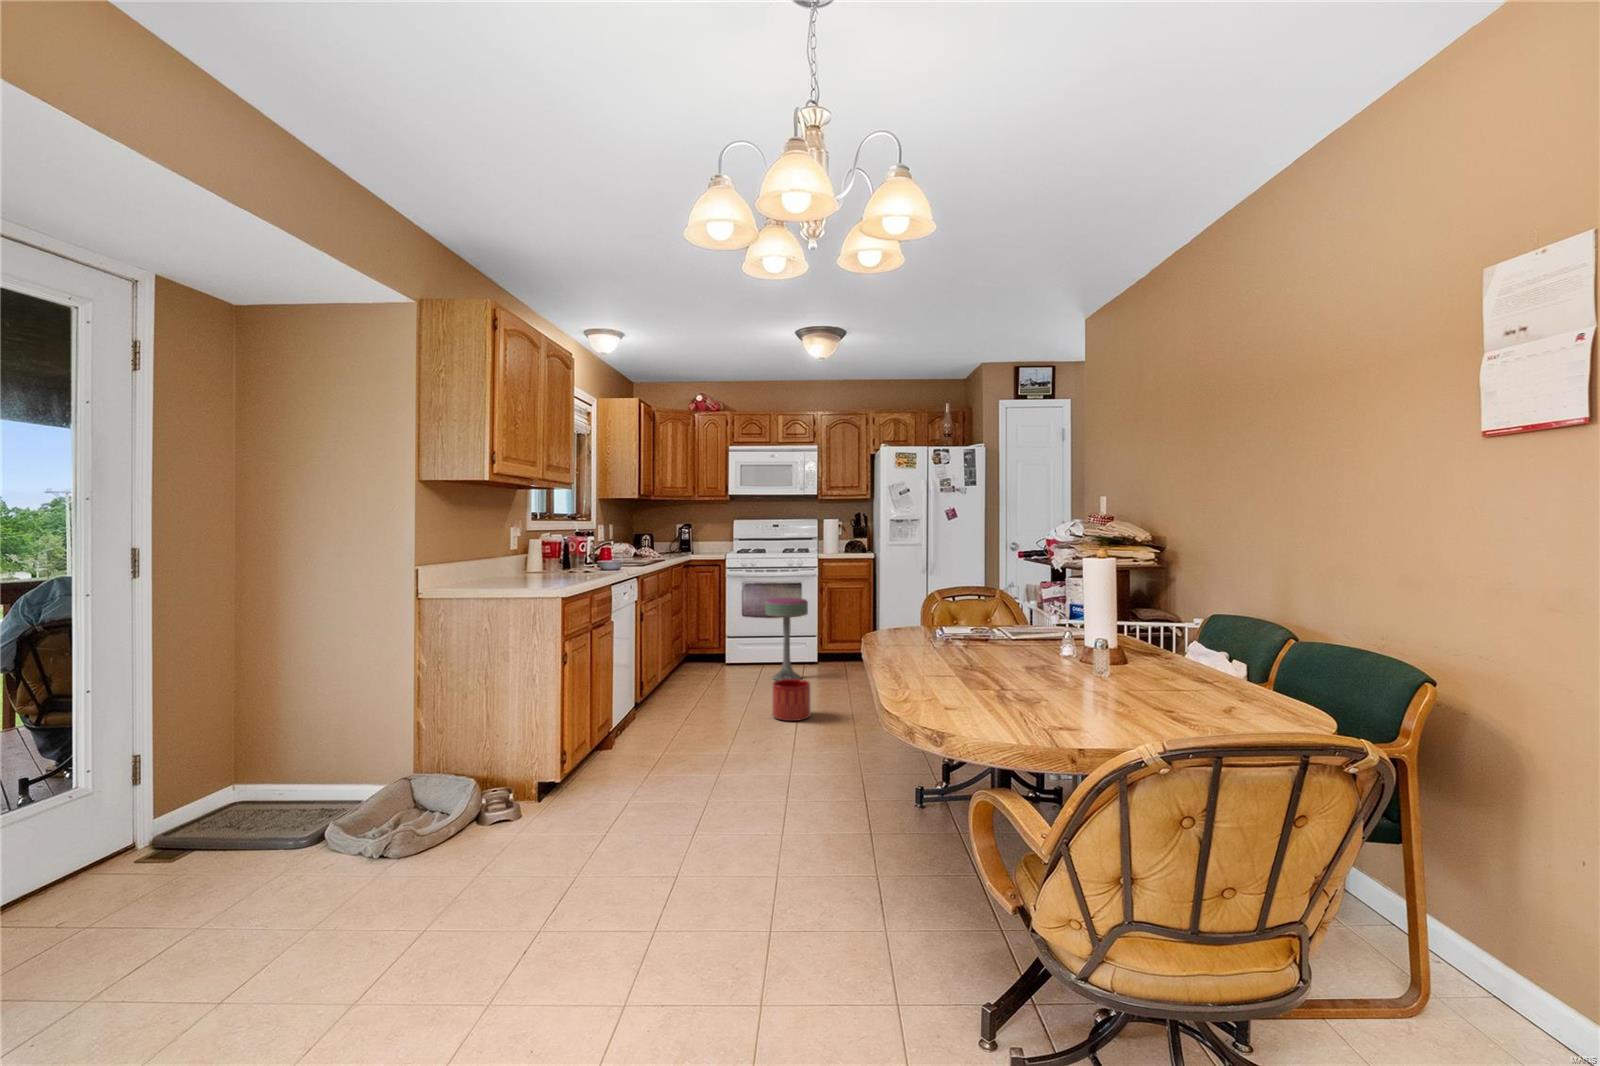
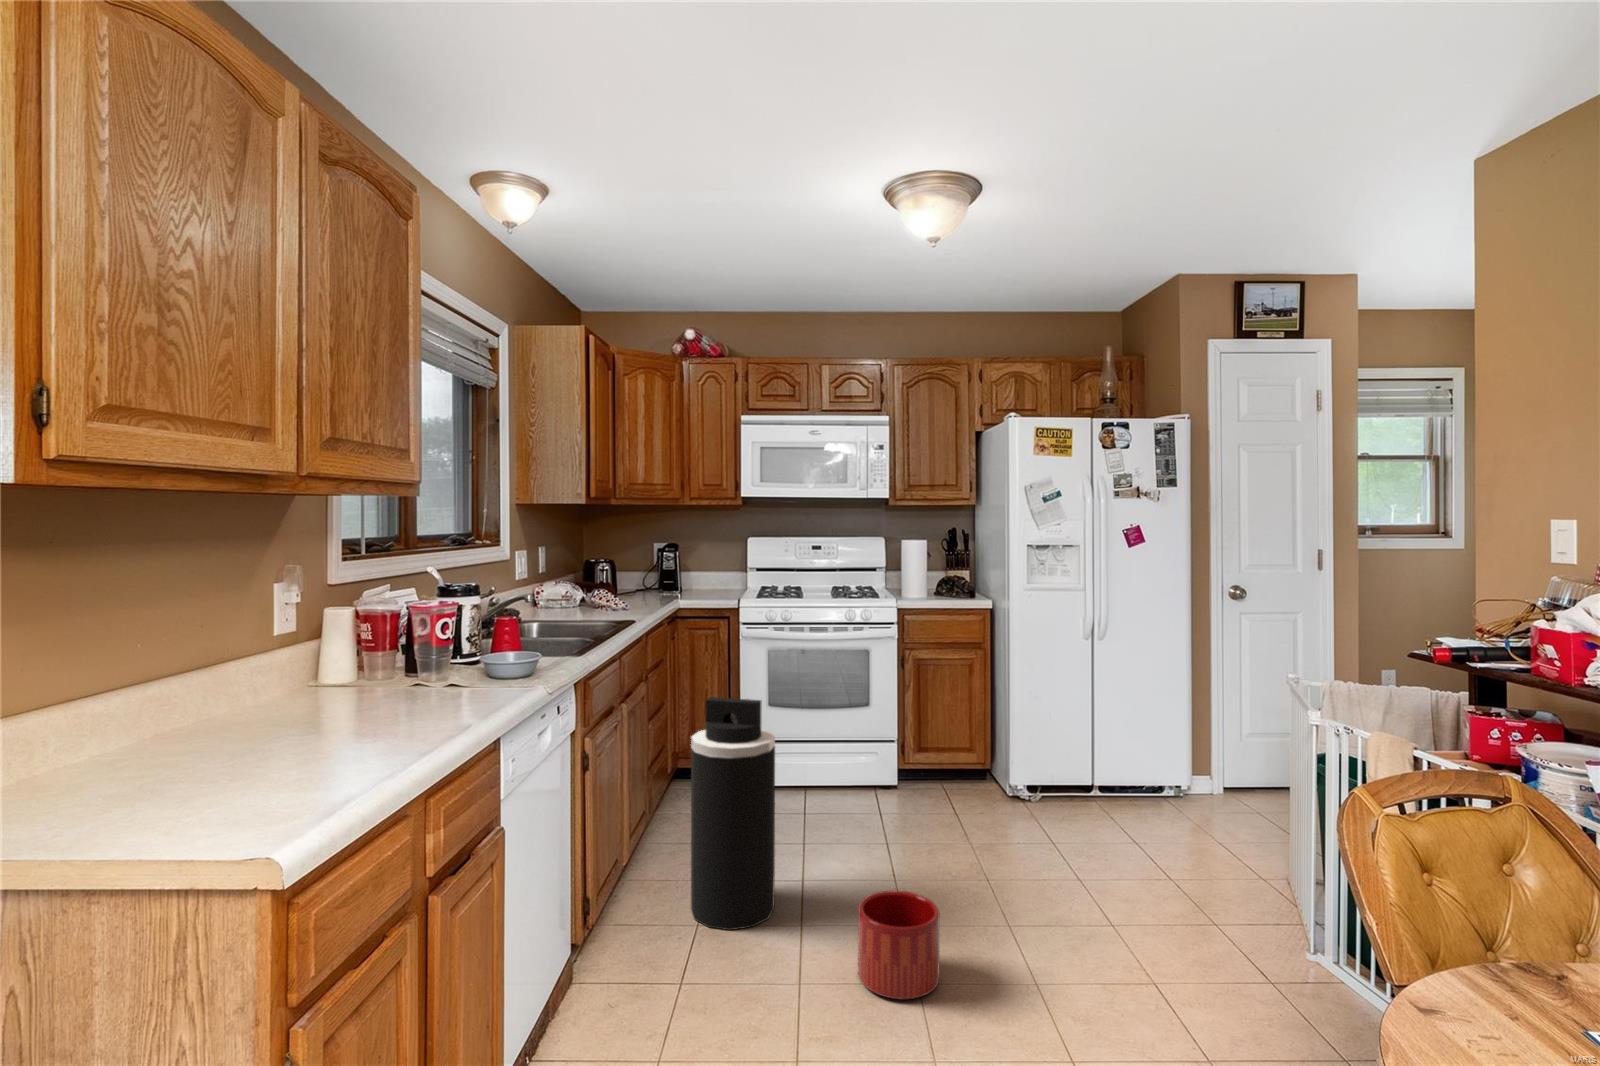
trash can: none [695,593,738,705] -> present [691,697,775,930]
bar stool: present [765,598,808,680] -> none [814,685,893,844]

